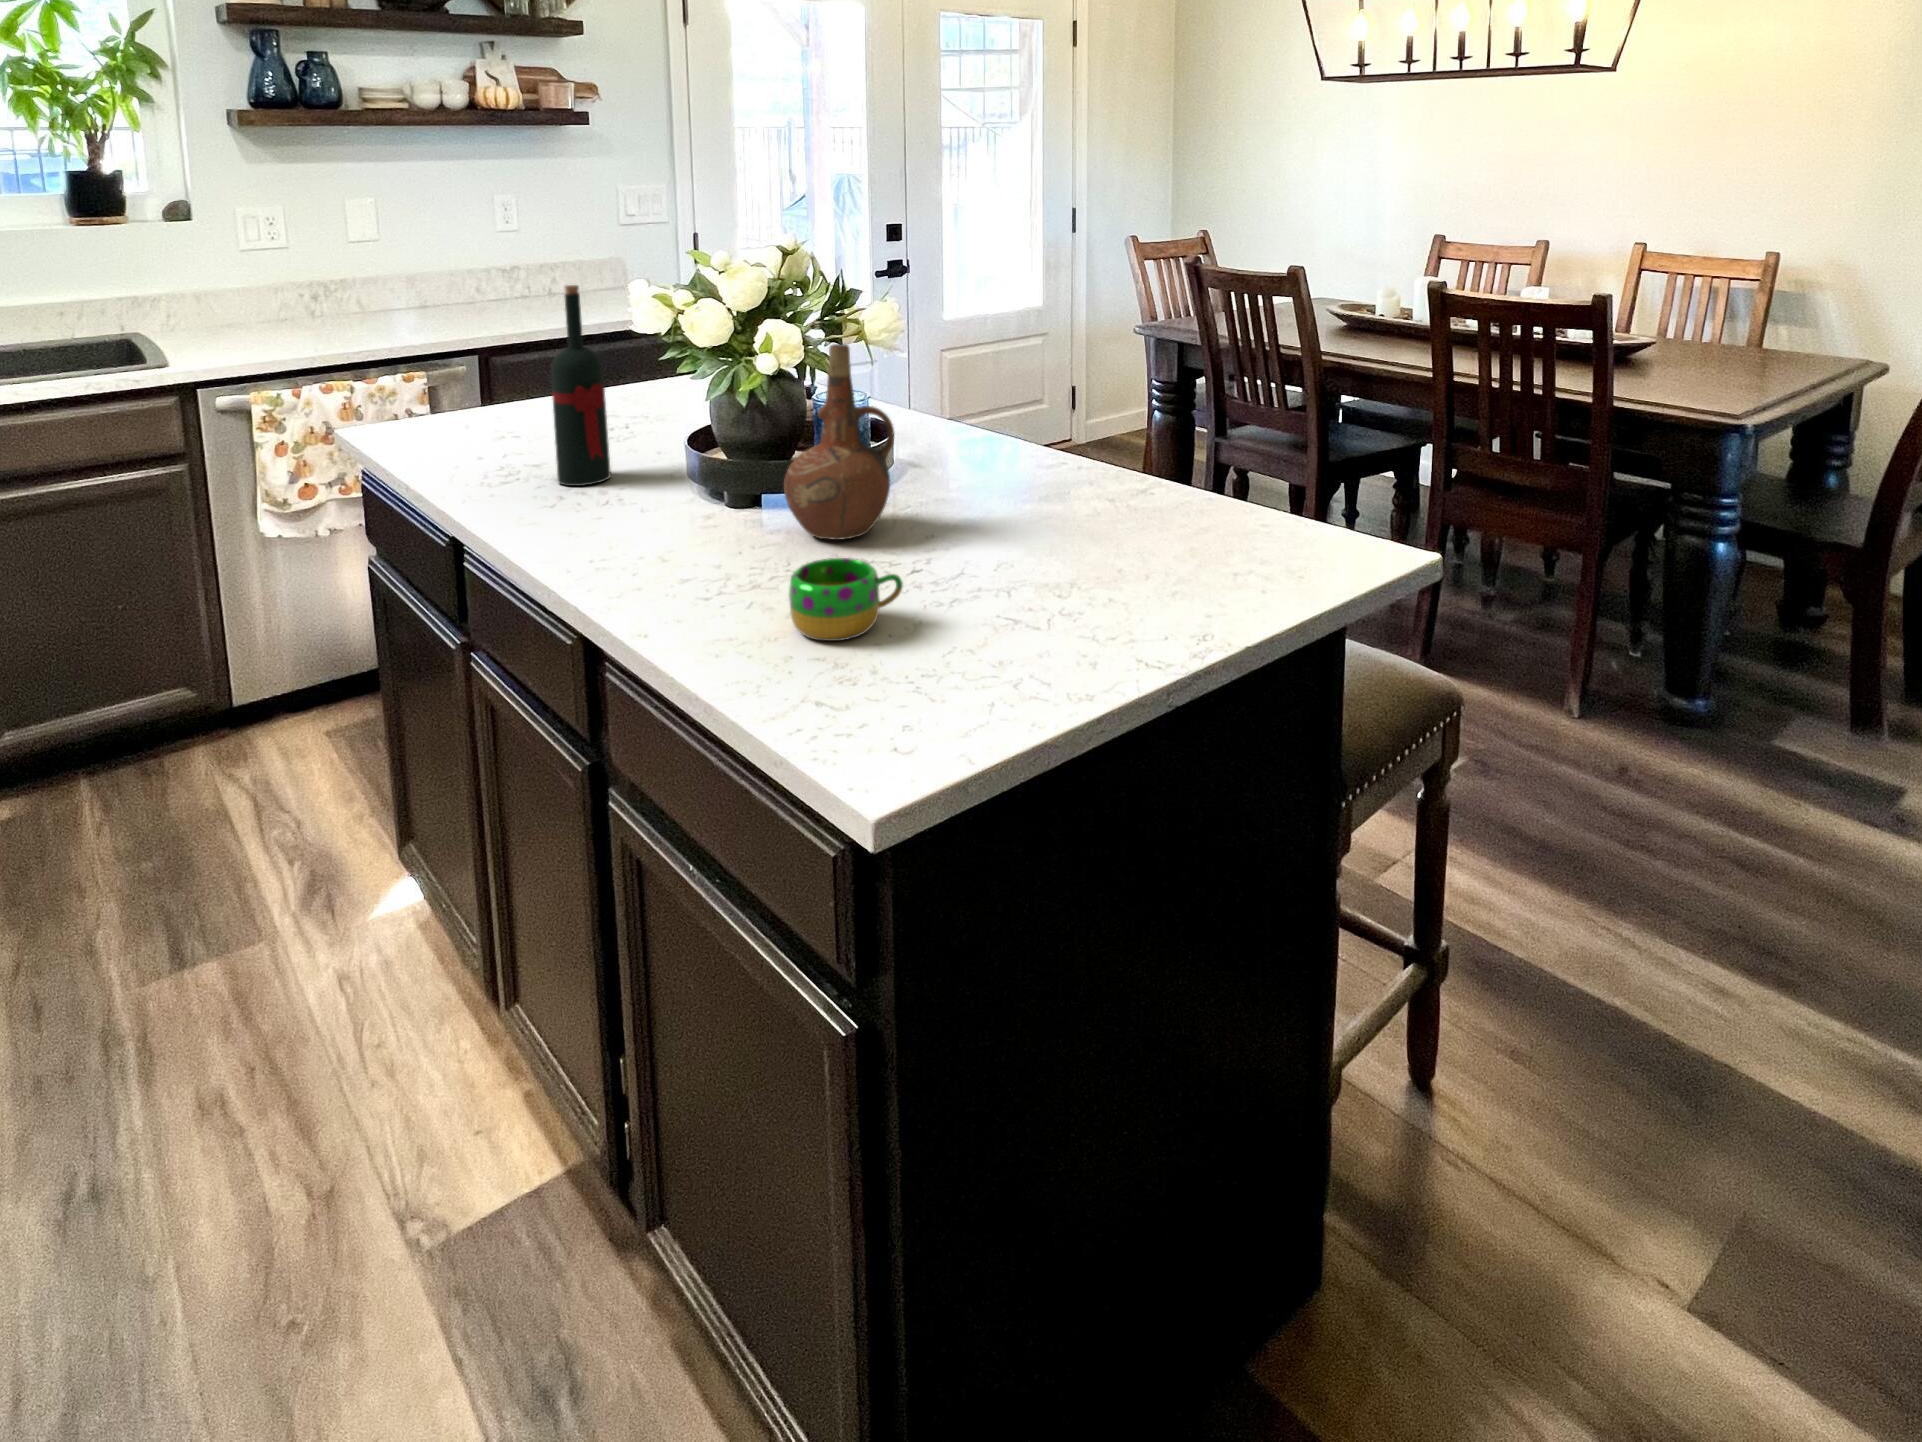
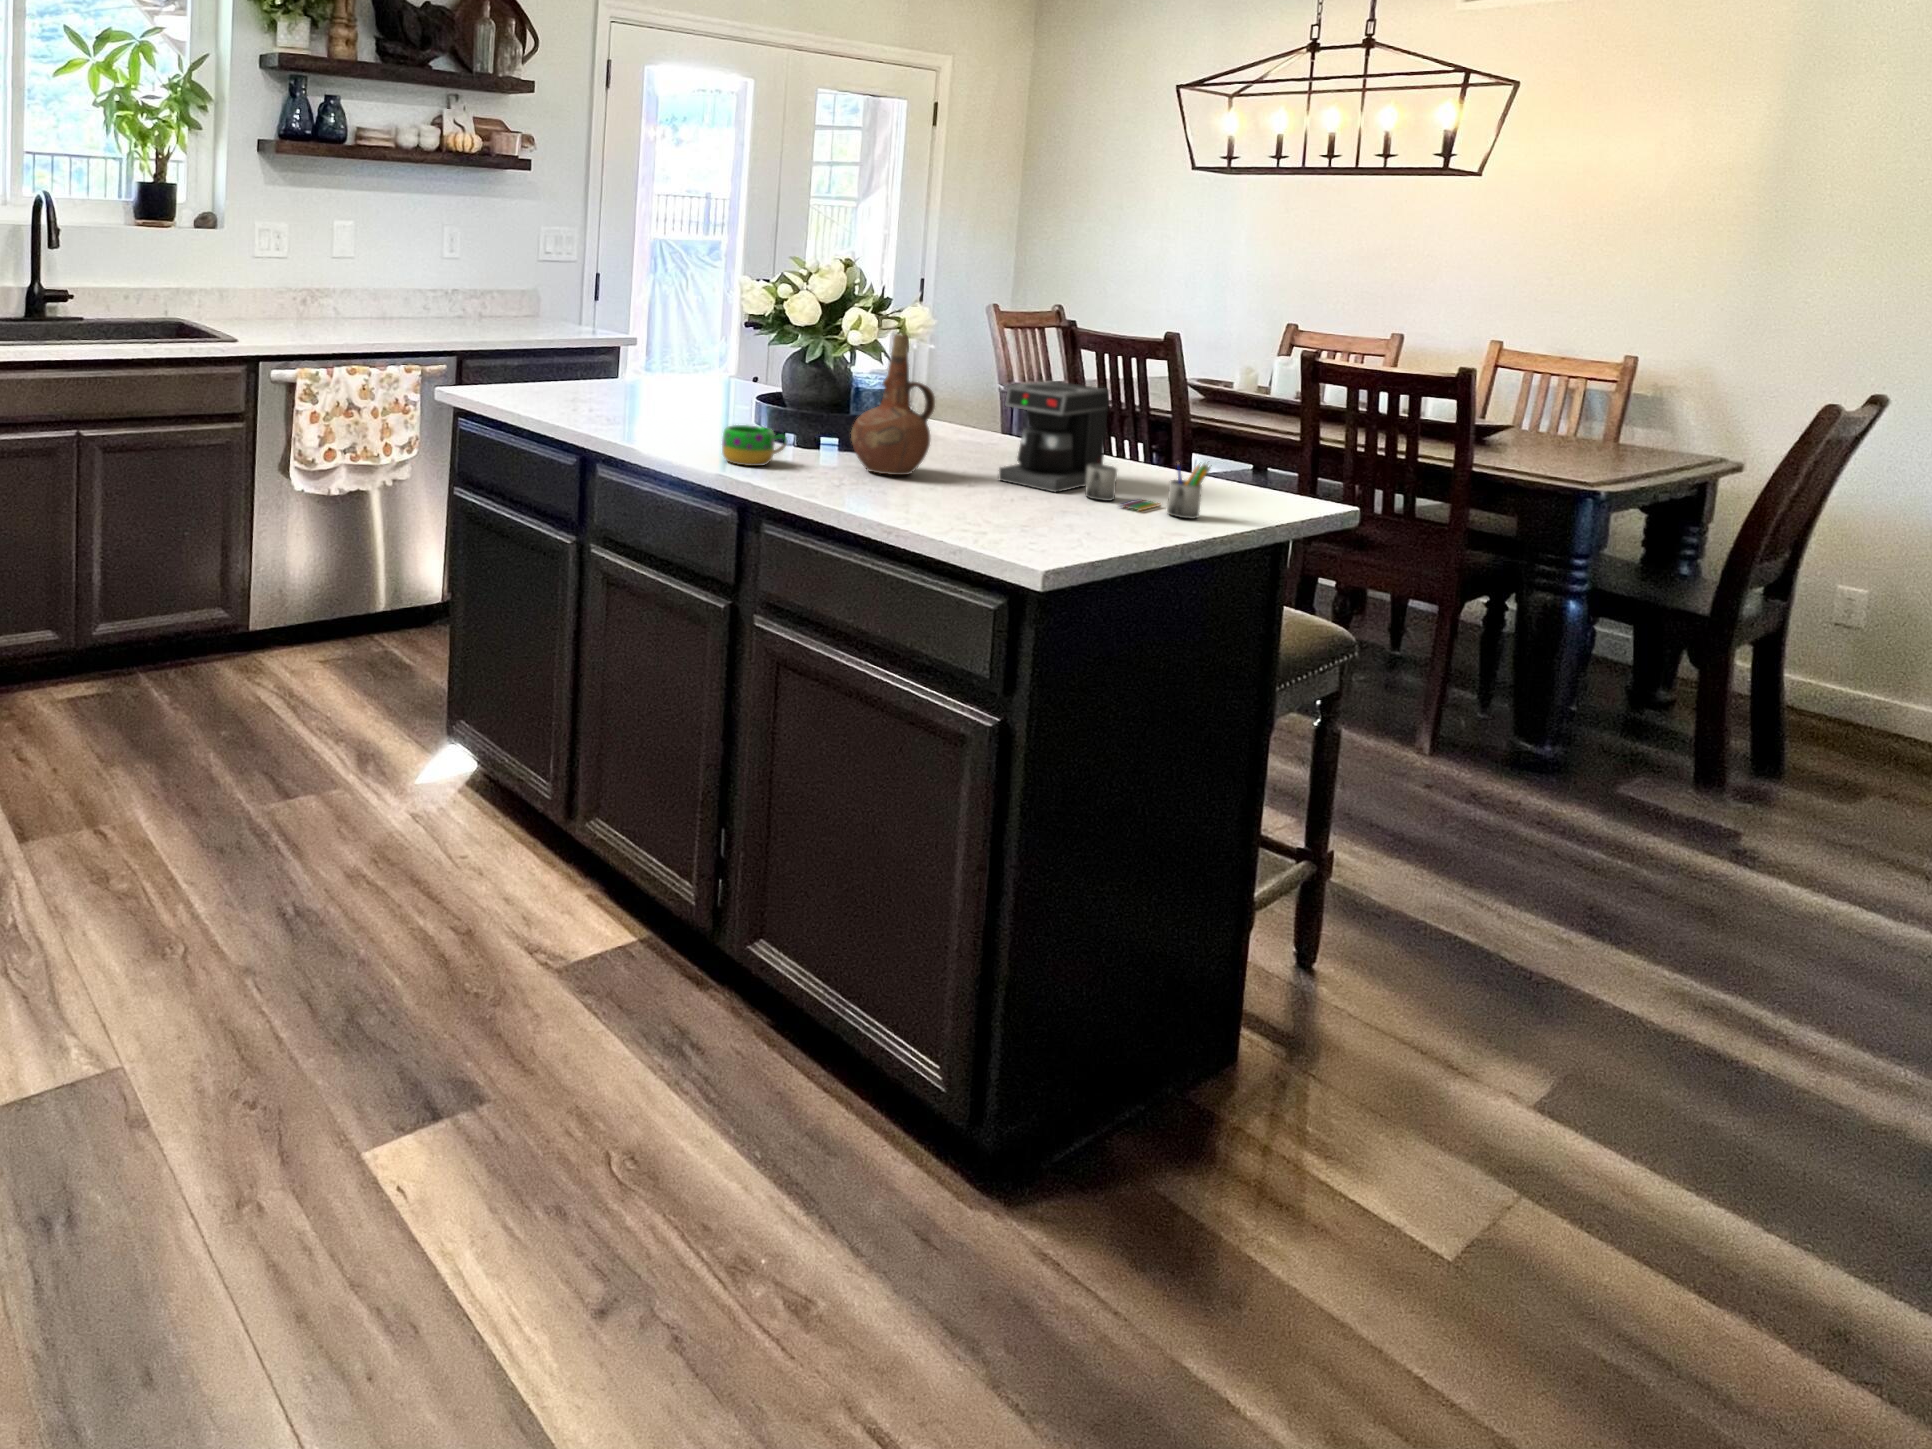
wine bottle: present [551,285,611,486] -> none [641,284,686,435]
coffee maker: none [986,384,1235,589] -> present [999,381,1212,519]
mug: present [789,558,903,641] -> present [722,425,787,466]

